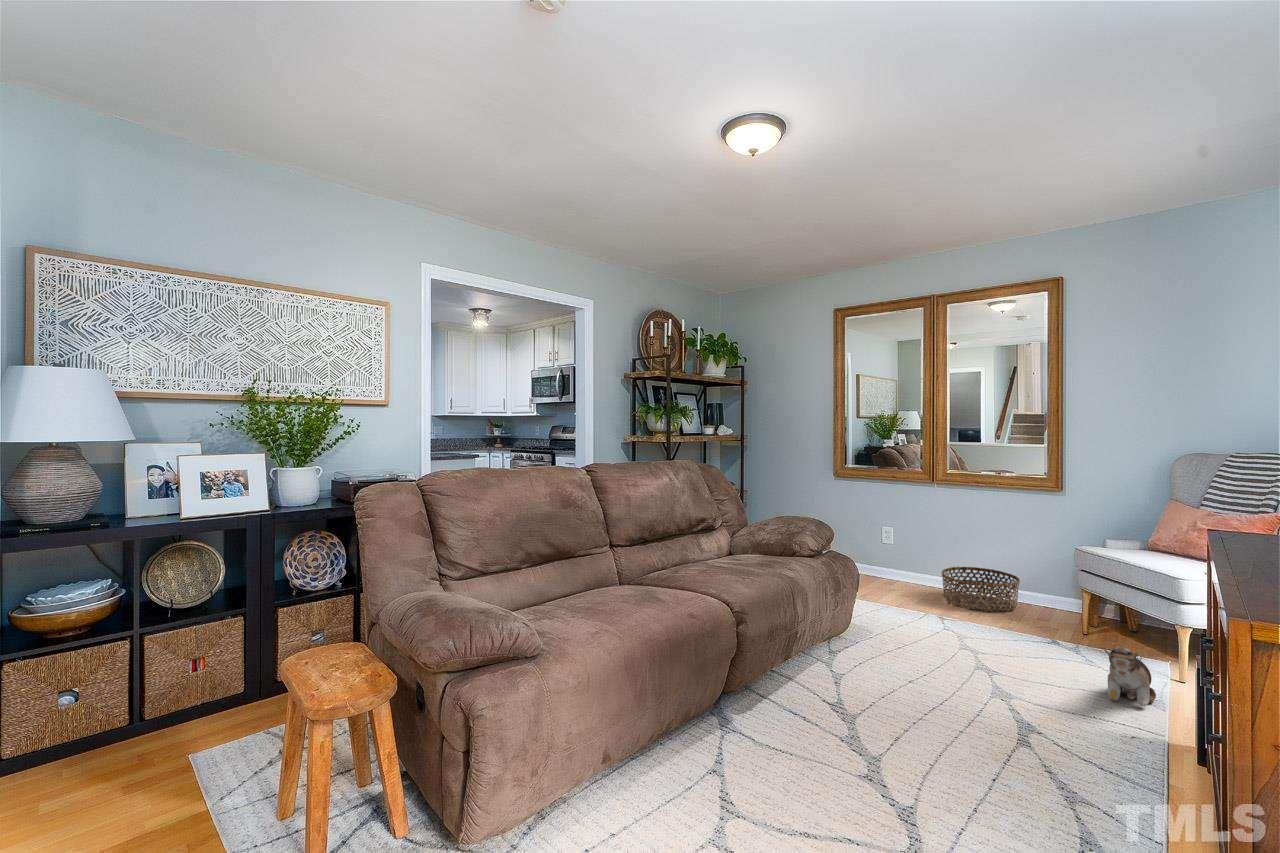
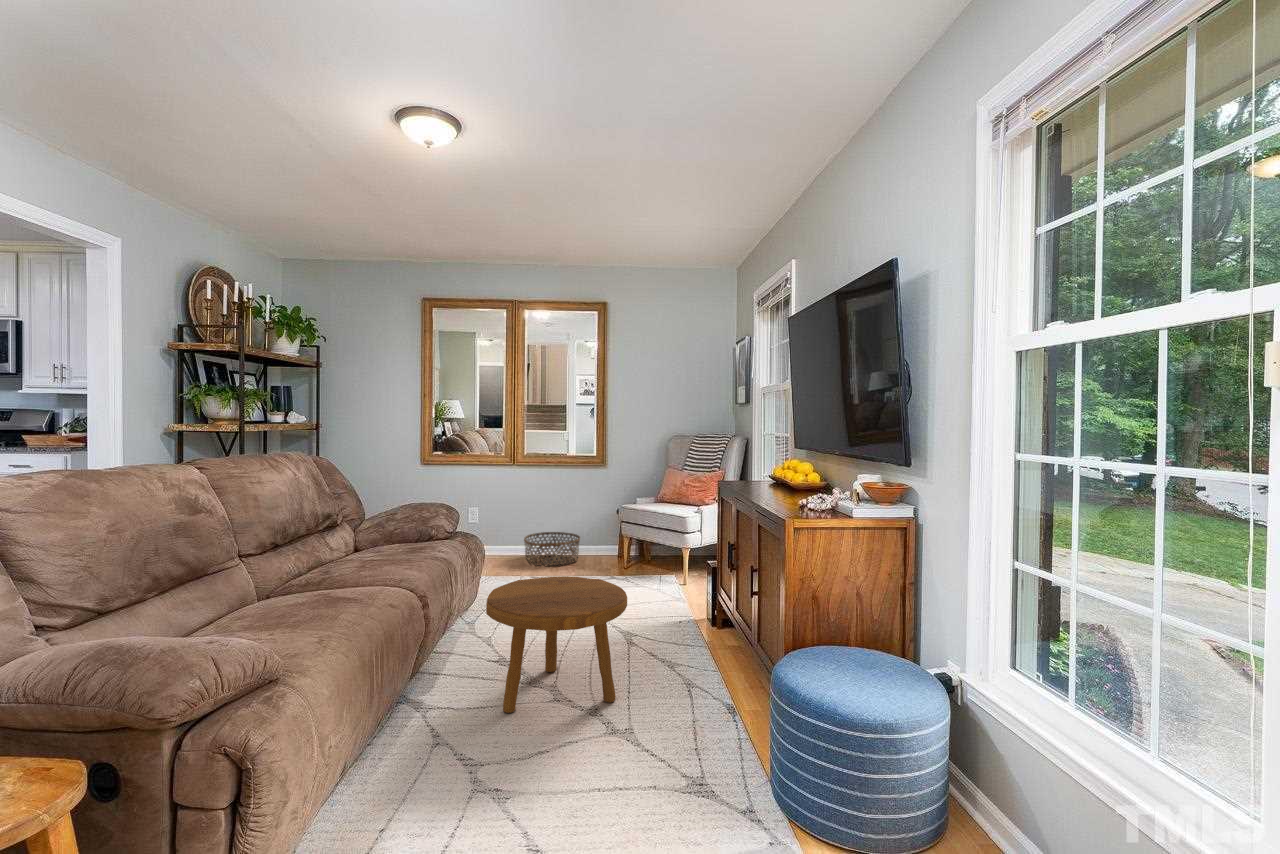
footstool: none [787,617,975,812] -> present [486,576,627,713]
plush toy: present [1104,647,1156,707] -> none [658,567,681,606]

